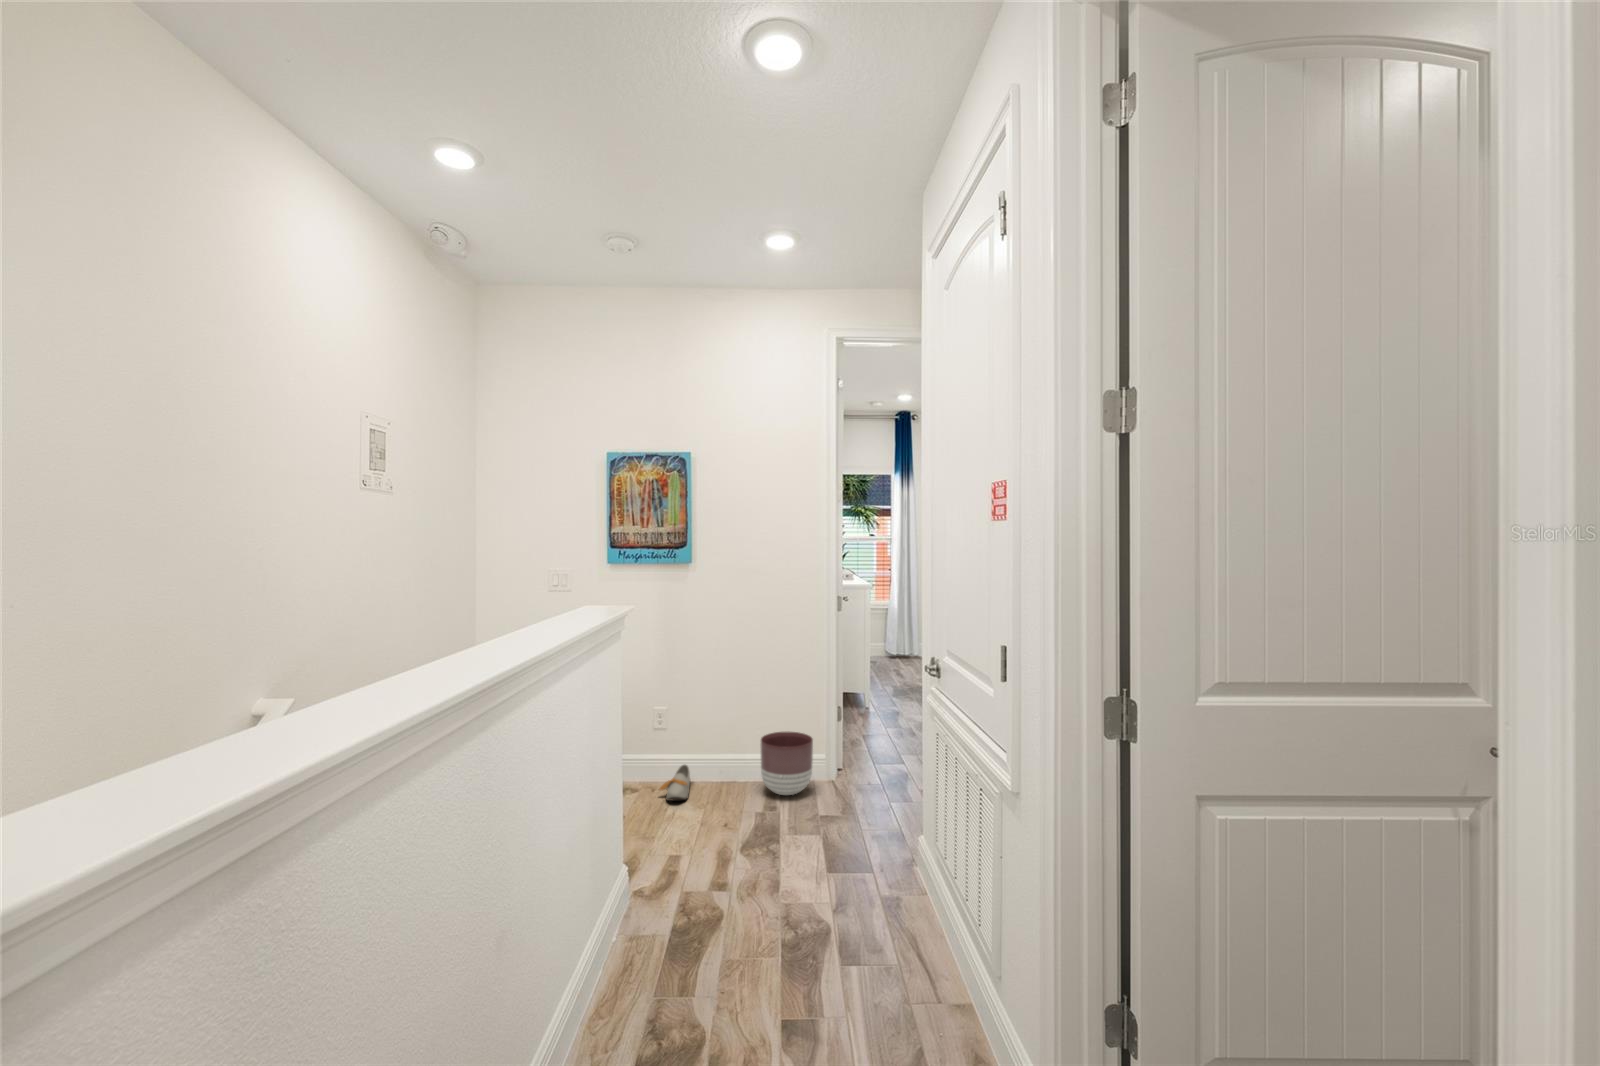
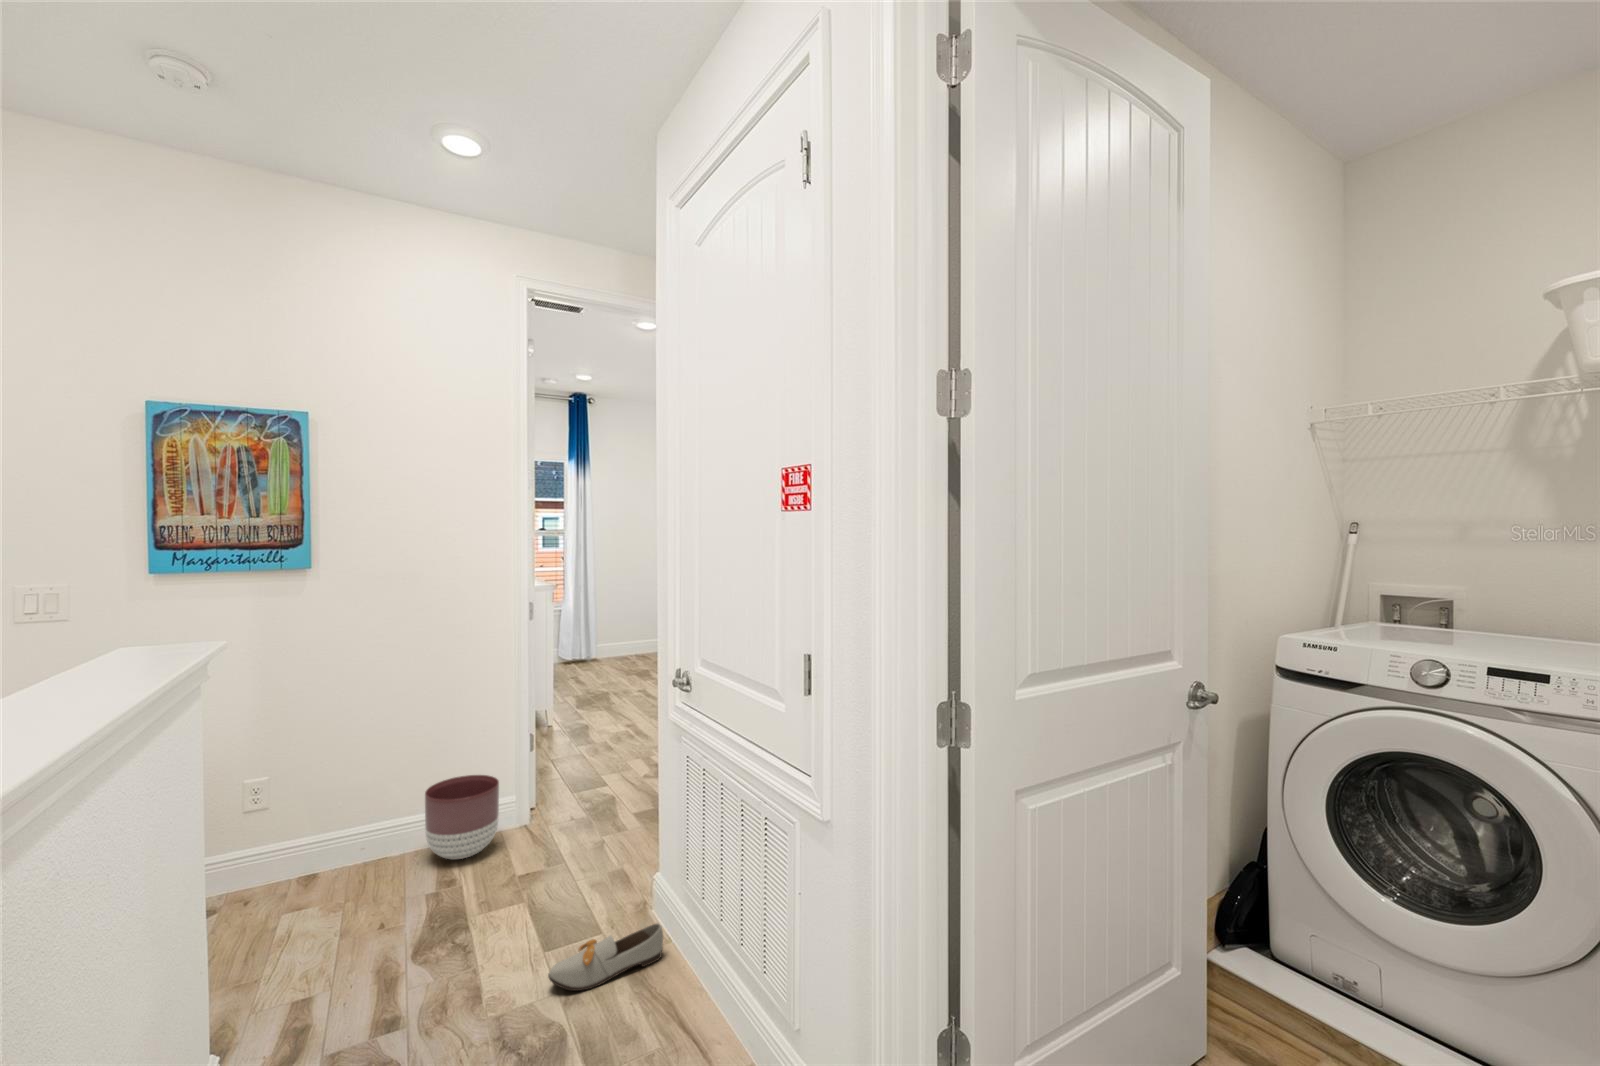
shoe: present [659,765,690,801] -> present [548,923,663,991]

